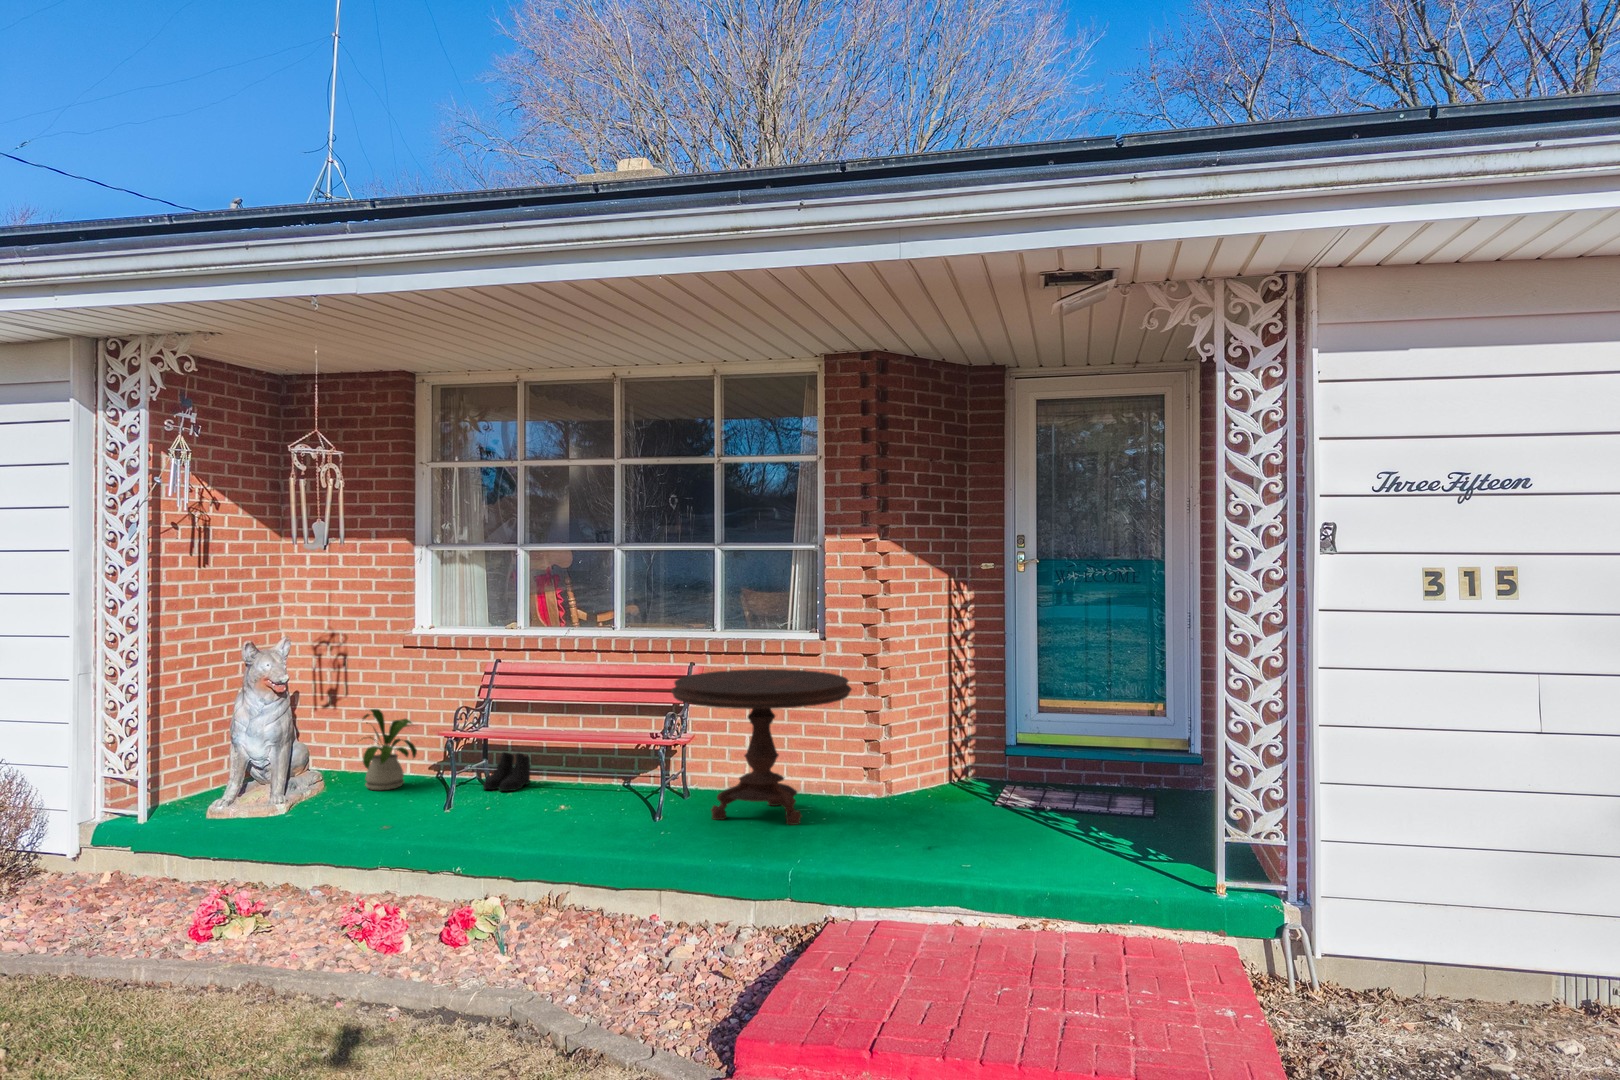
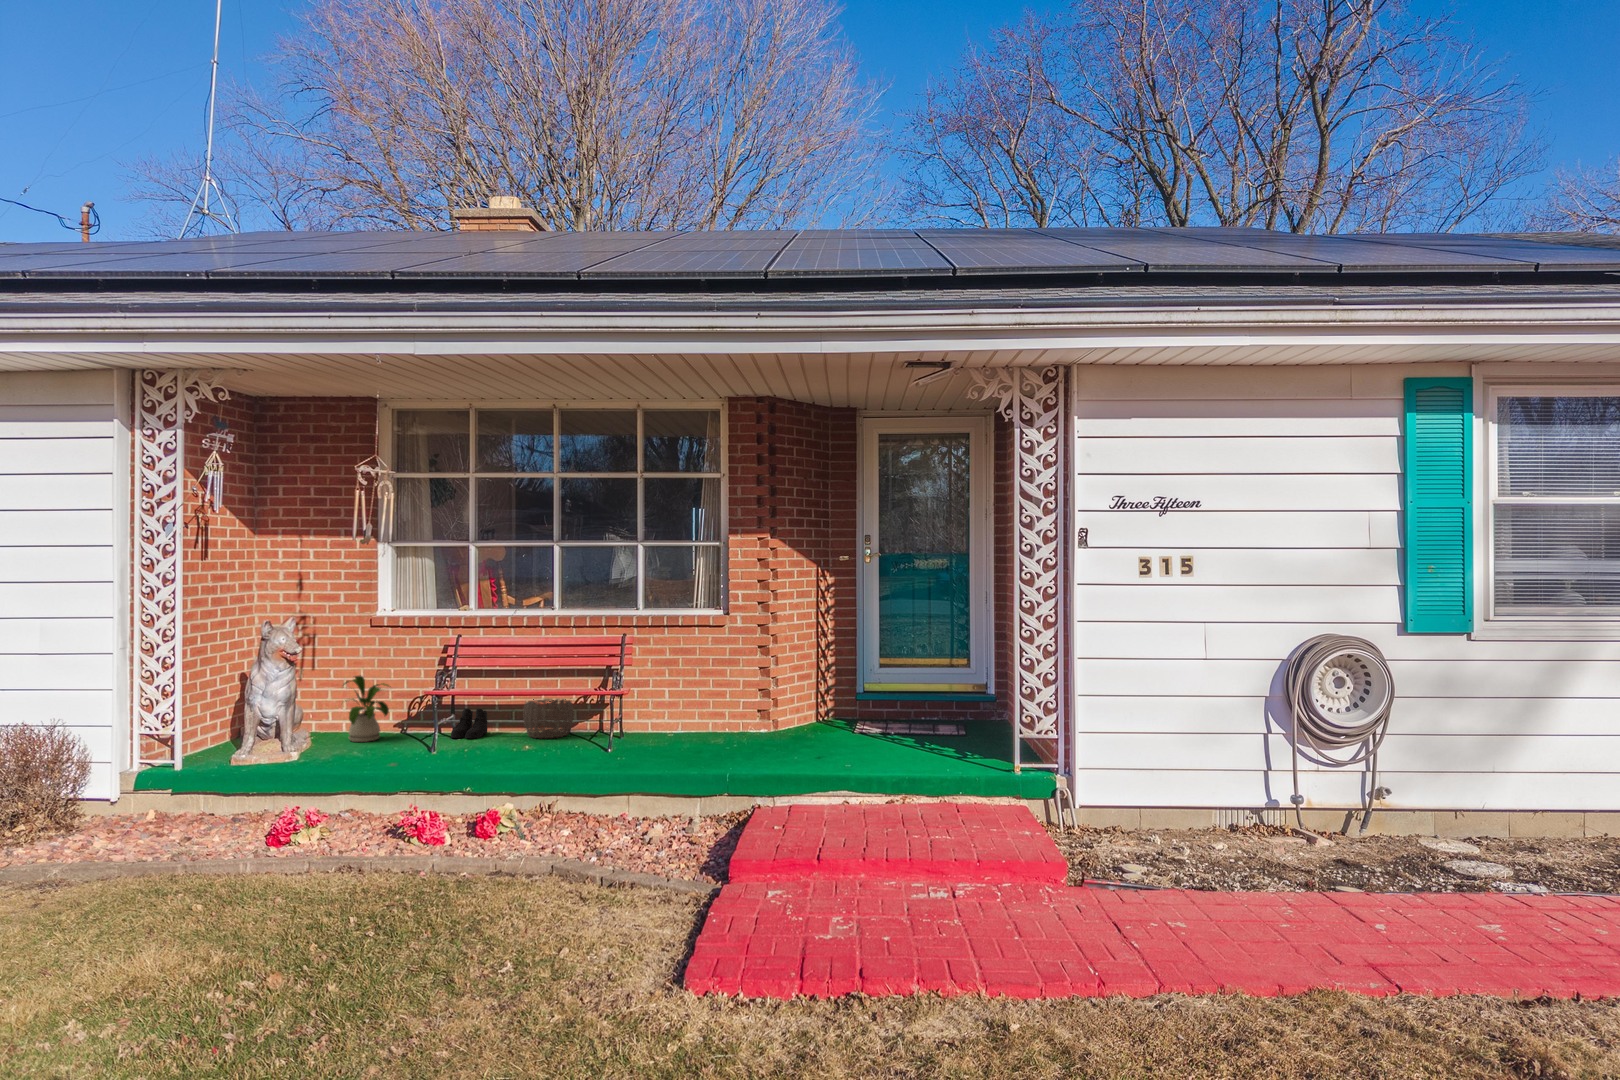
side table: present [671,669,852,825] -> none [617,637,754,750]
woven basket: none [567,732,632,796] -> present [523,699,574,739]

